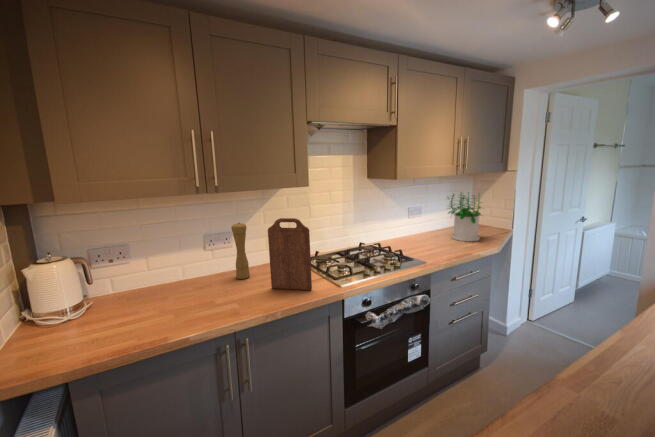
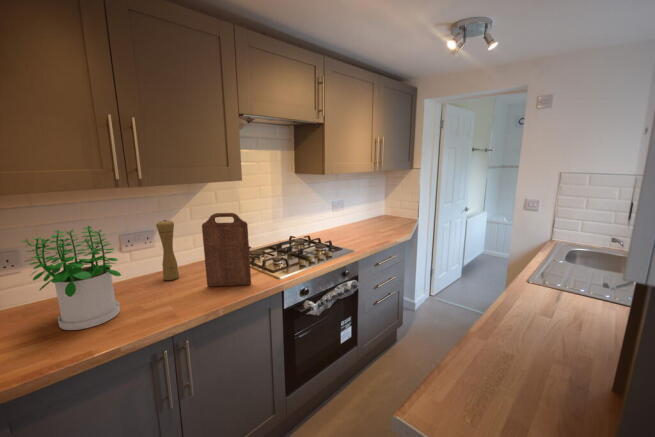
potted plant: present [448,192,481,241] -> present [22,226,121,330]

